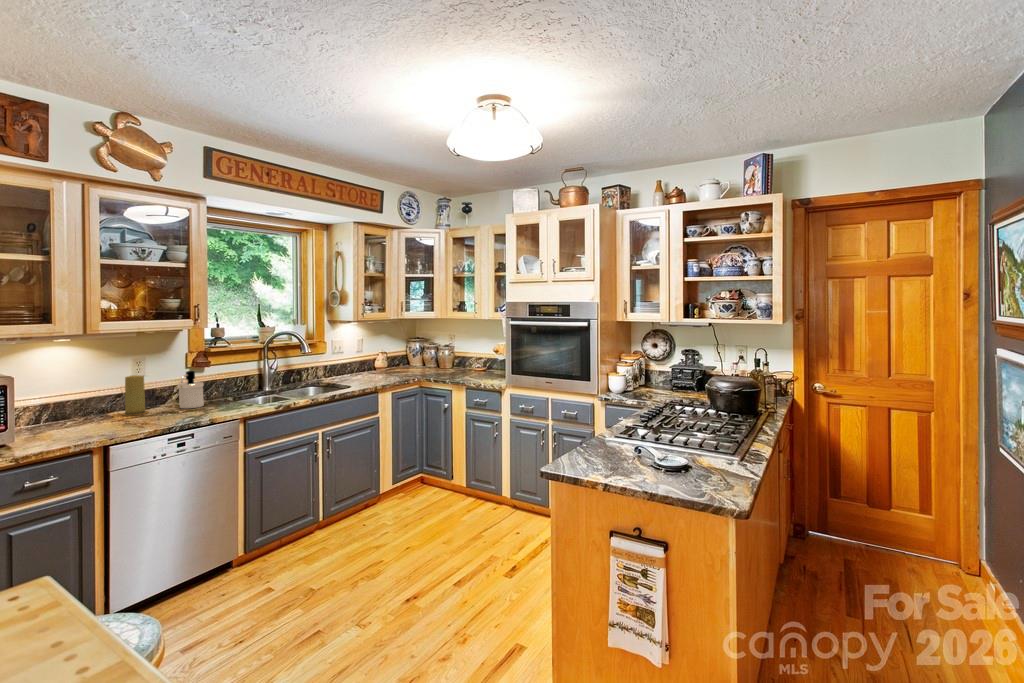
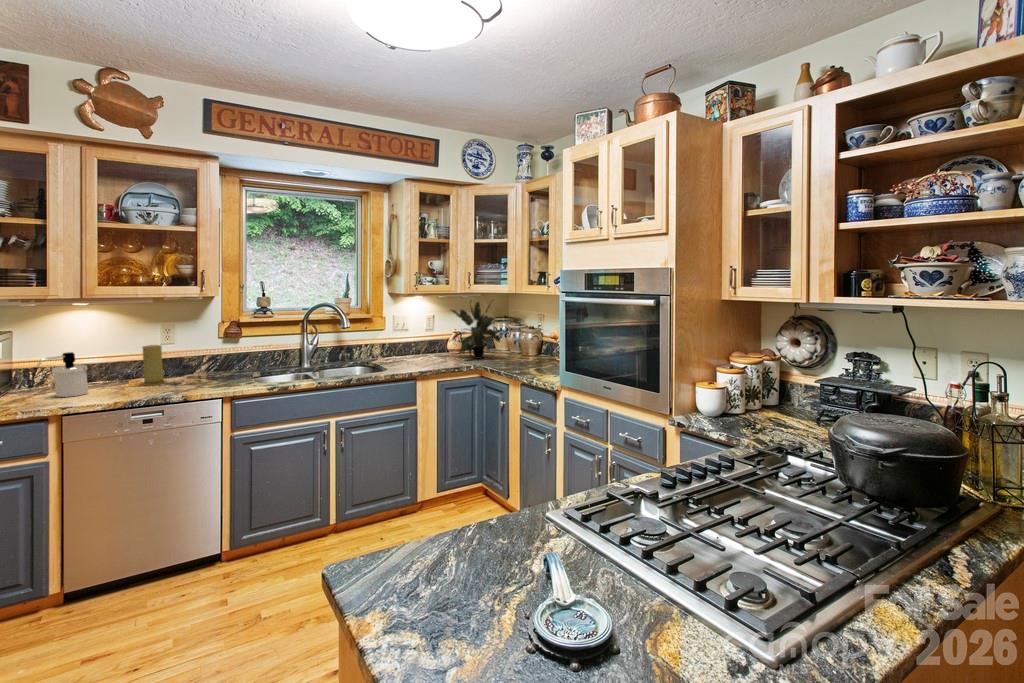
potted plant: none [383,324,432,374] -> present [451,300,503,359]
soap dispenser: present [178,371,204,409] -> present [37,352,88,397]

